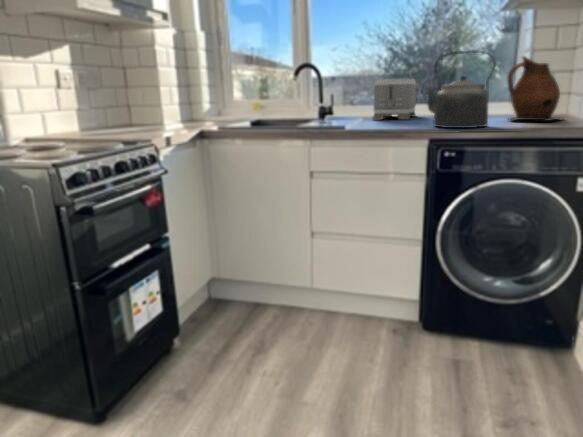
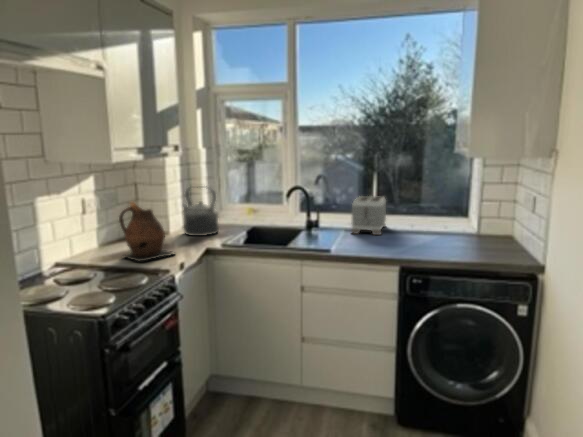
kettle: present [424,50,496,128] -> present [183,187,219,236]
ceramic pitcher: present [507,57,563,121] -> present [119,202,174,262]

